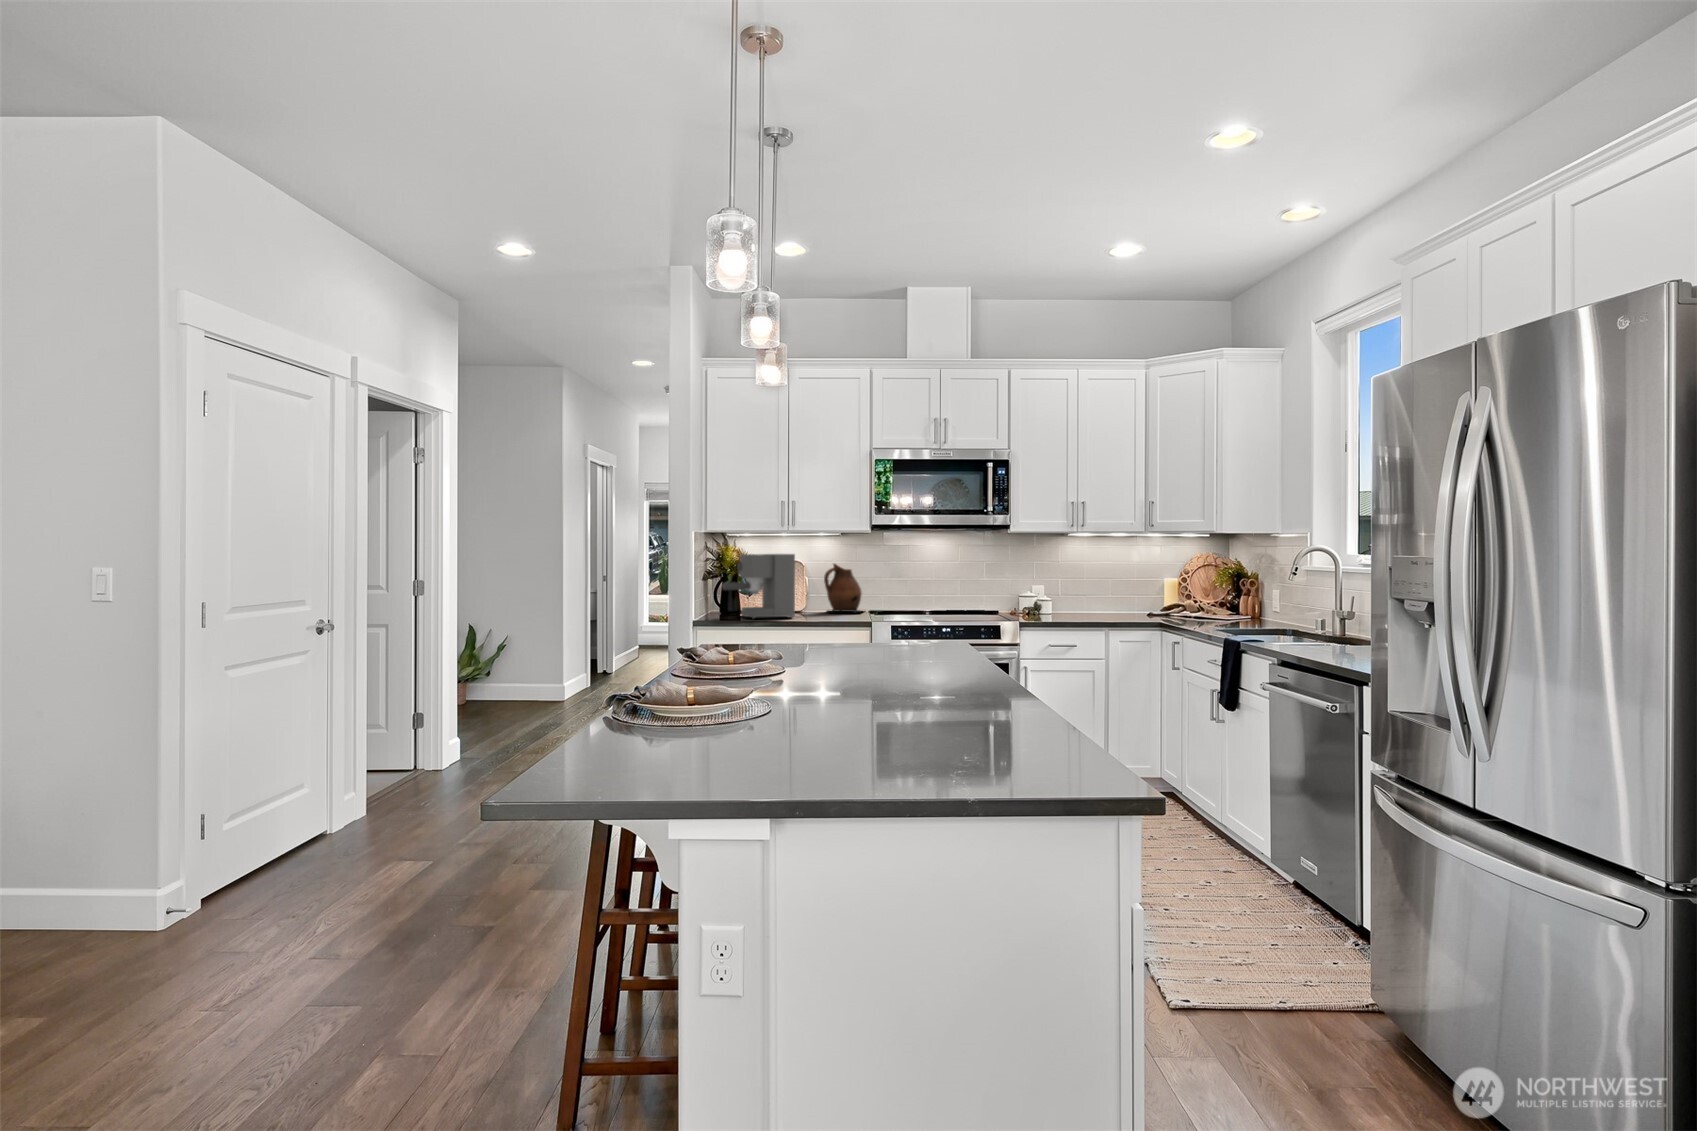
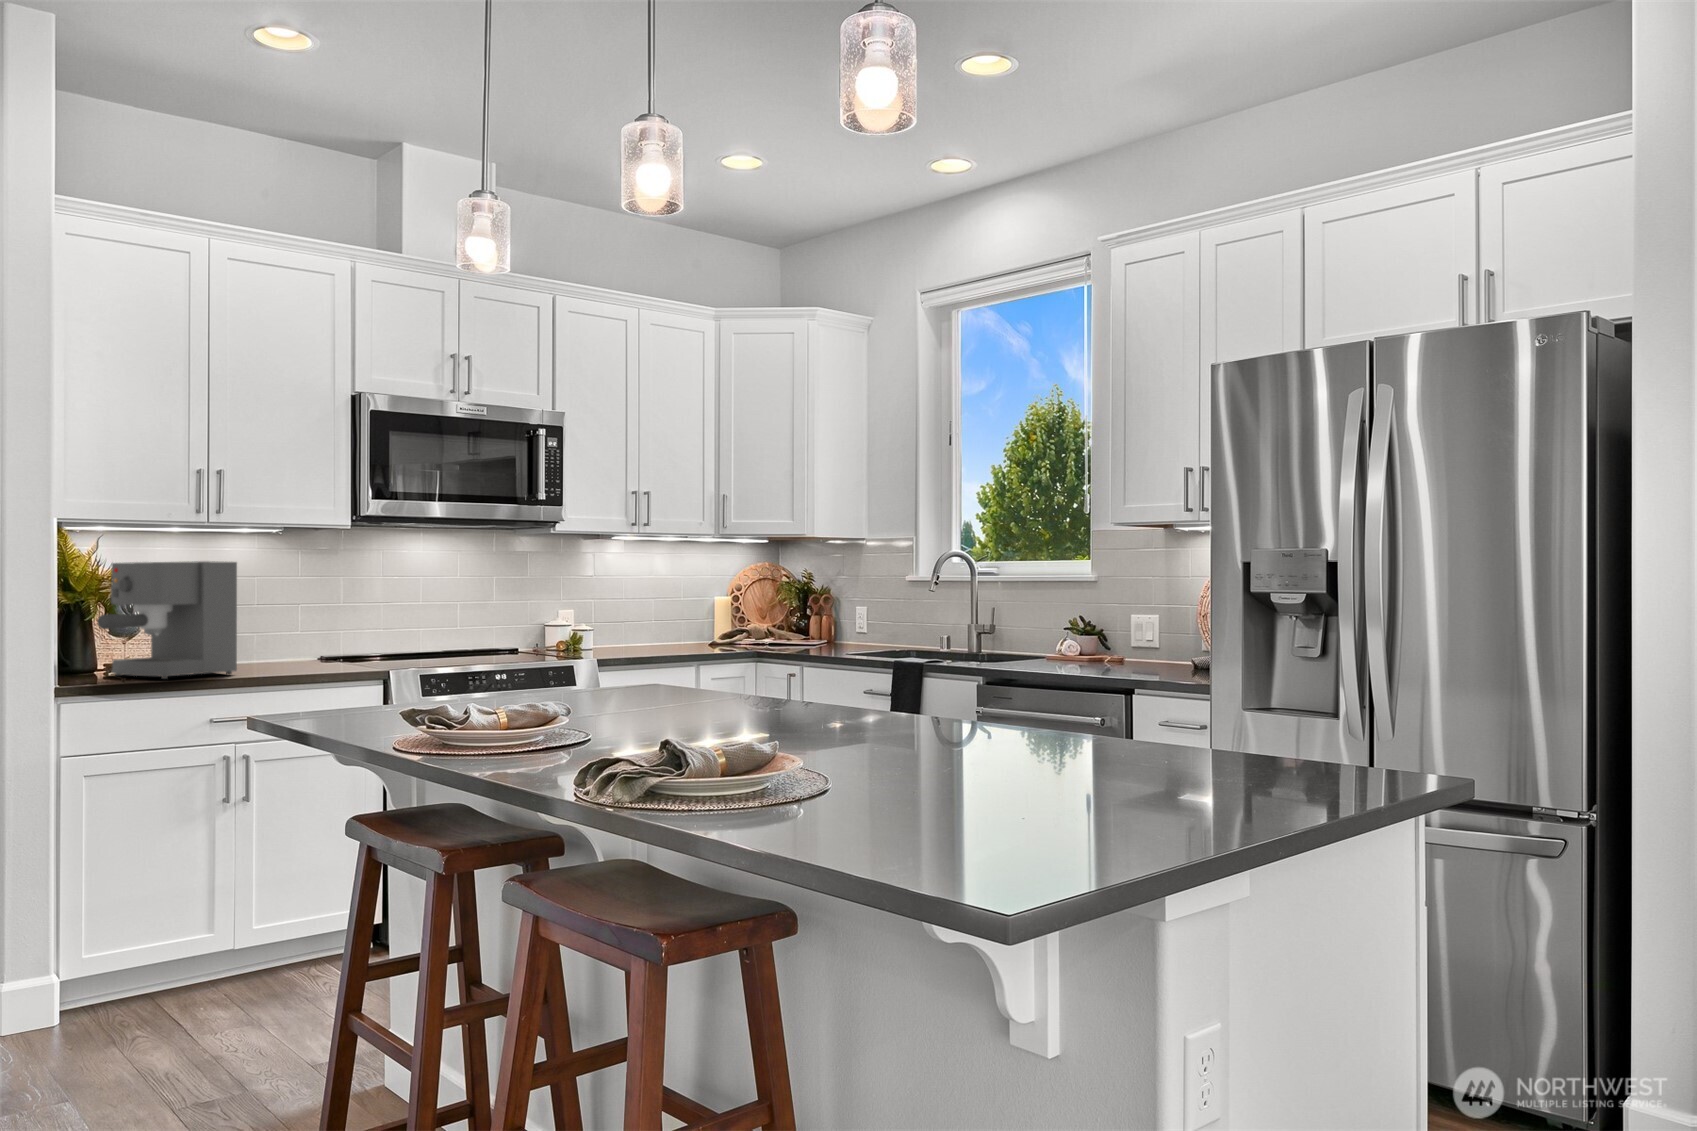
ceramic pitcher: present [824,564,862,612] -> none [247,579,323,660]

